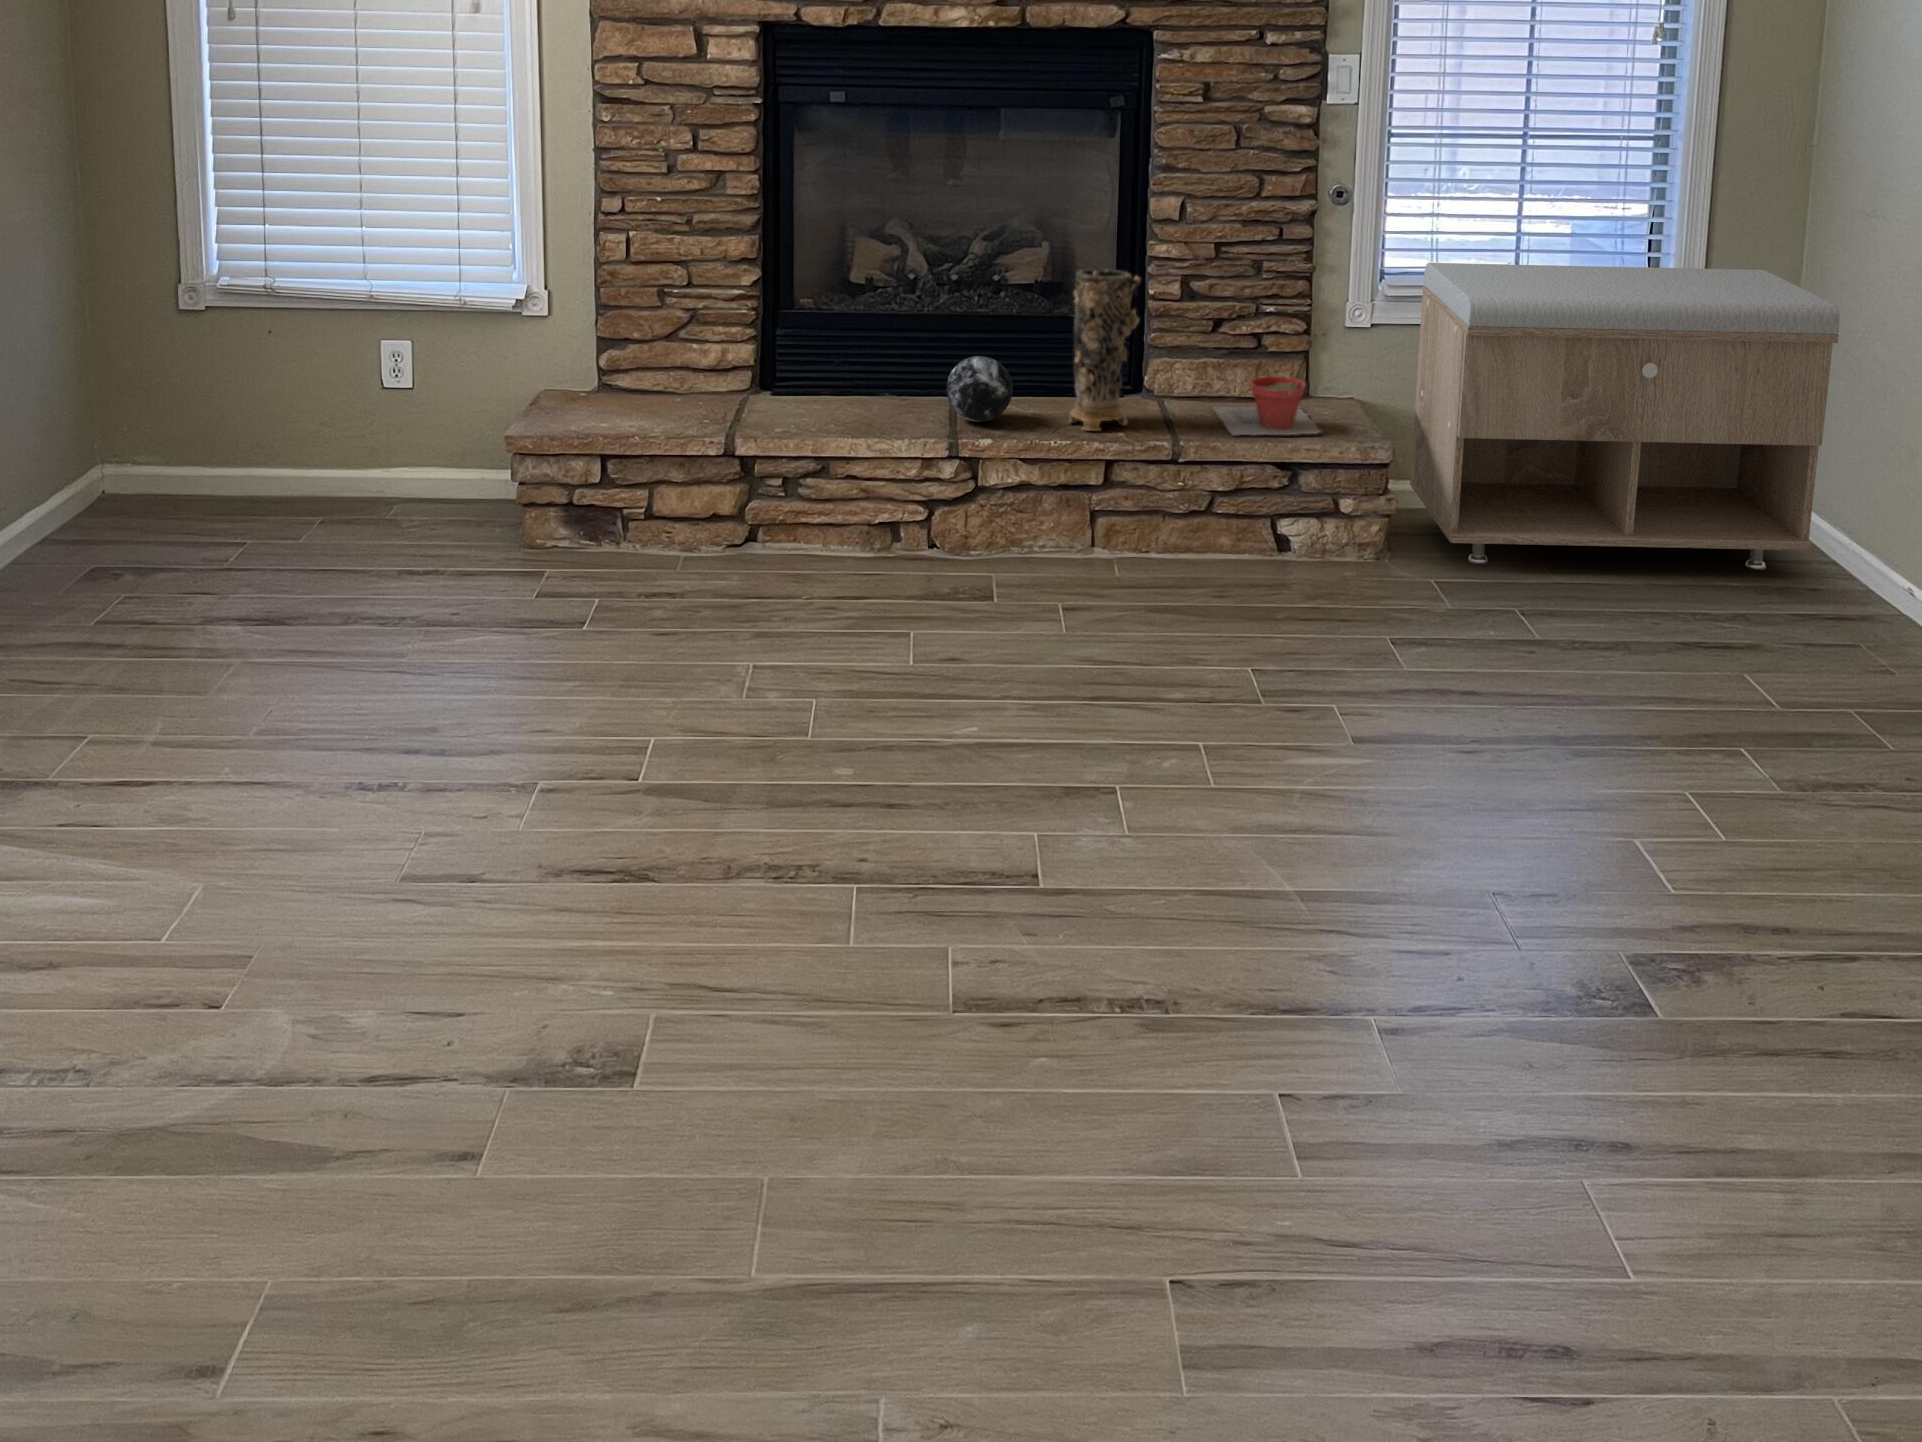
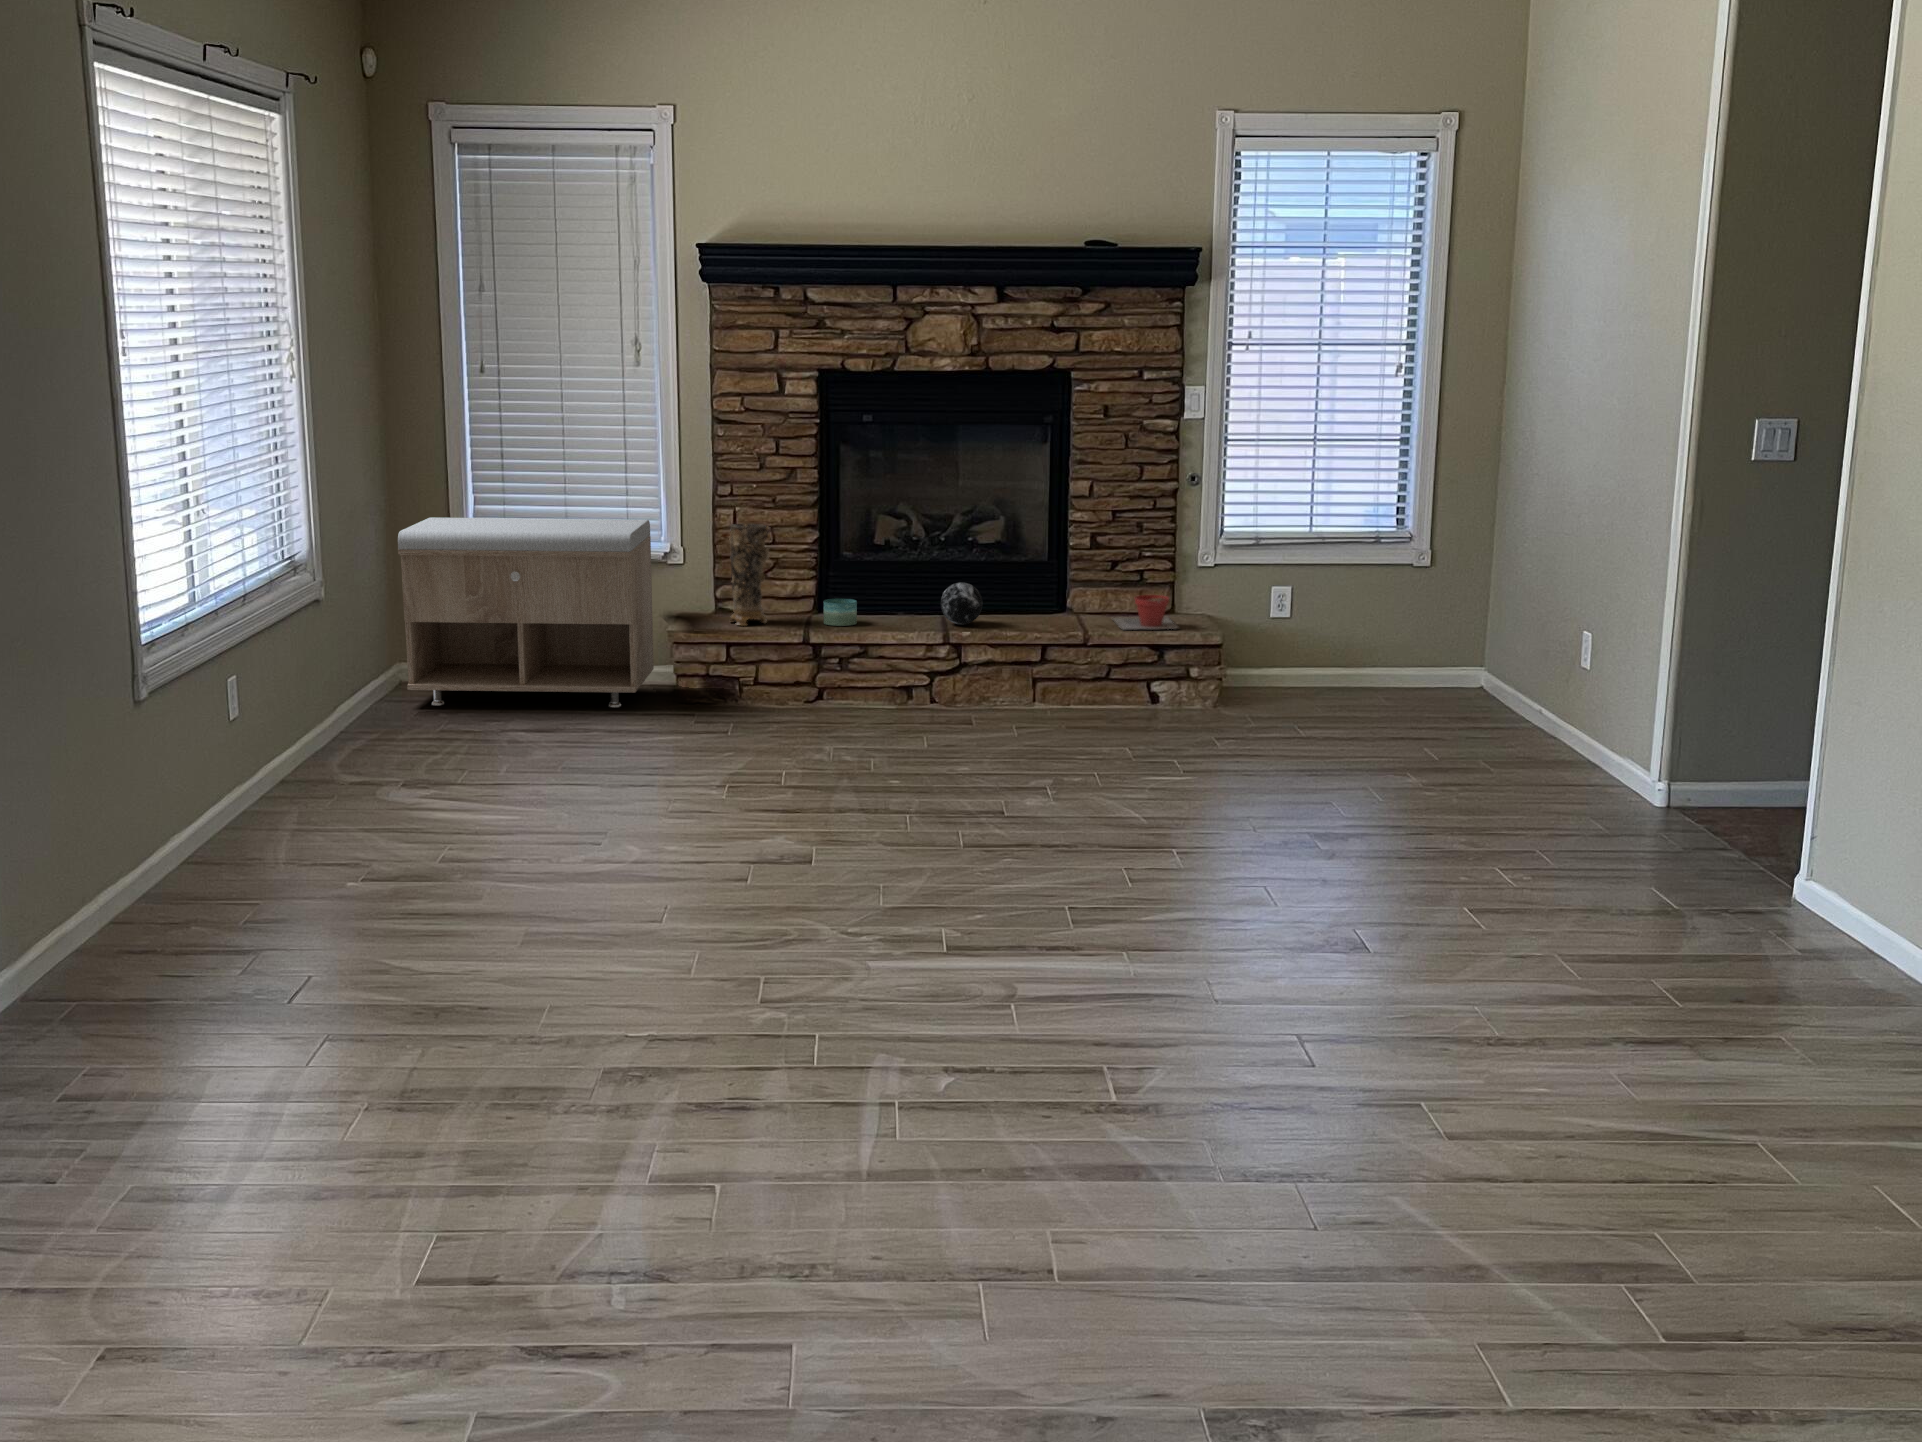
storage bench: present [1410,263,1840,570] -> present [398,517,654,708]
decorative vase: present [1069,269,1140,431] -> present [730,524,771,626]
candle: none [762,377,815,424] -> present [824,599,857,626]

